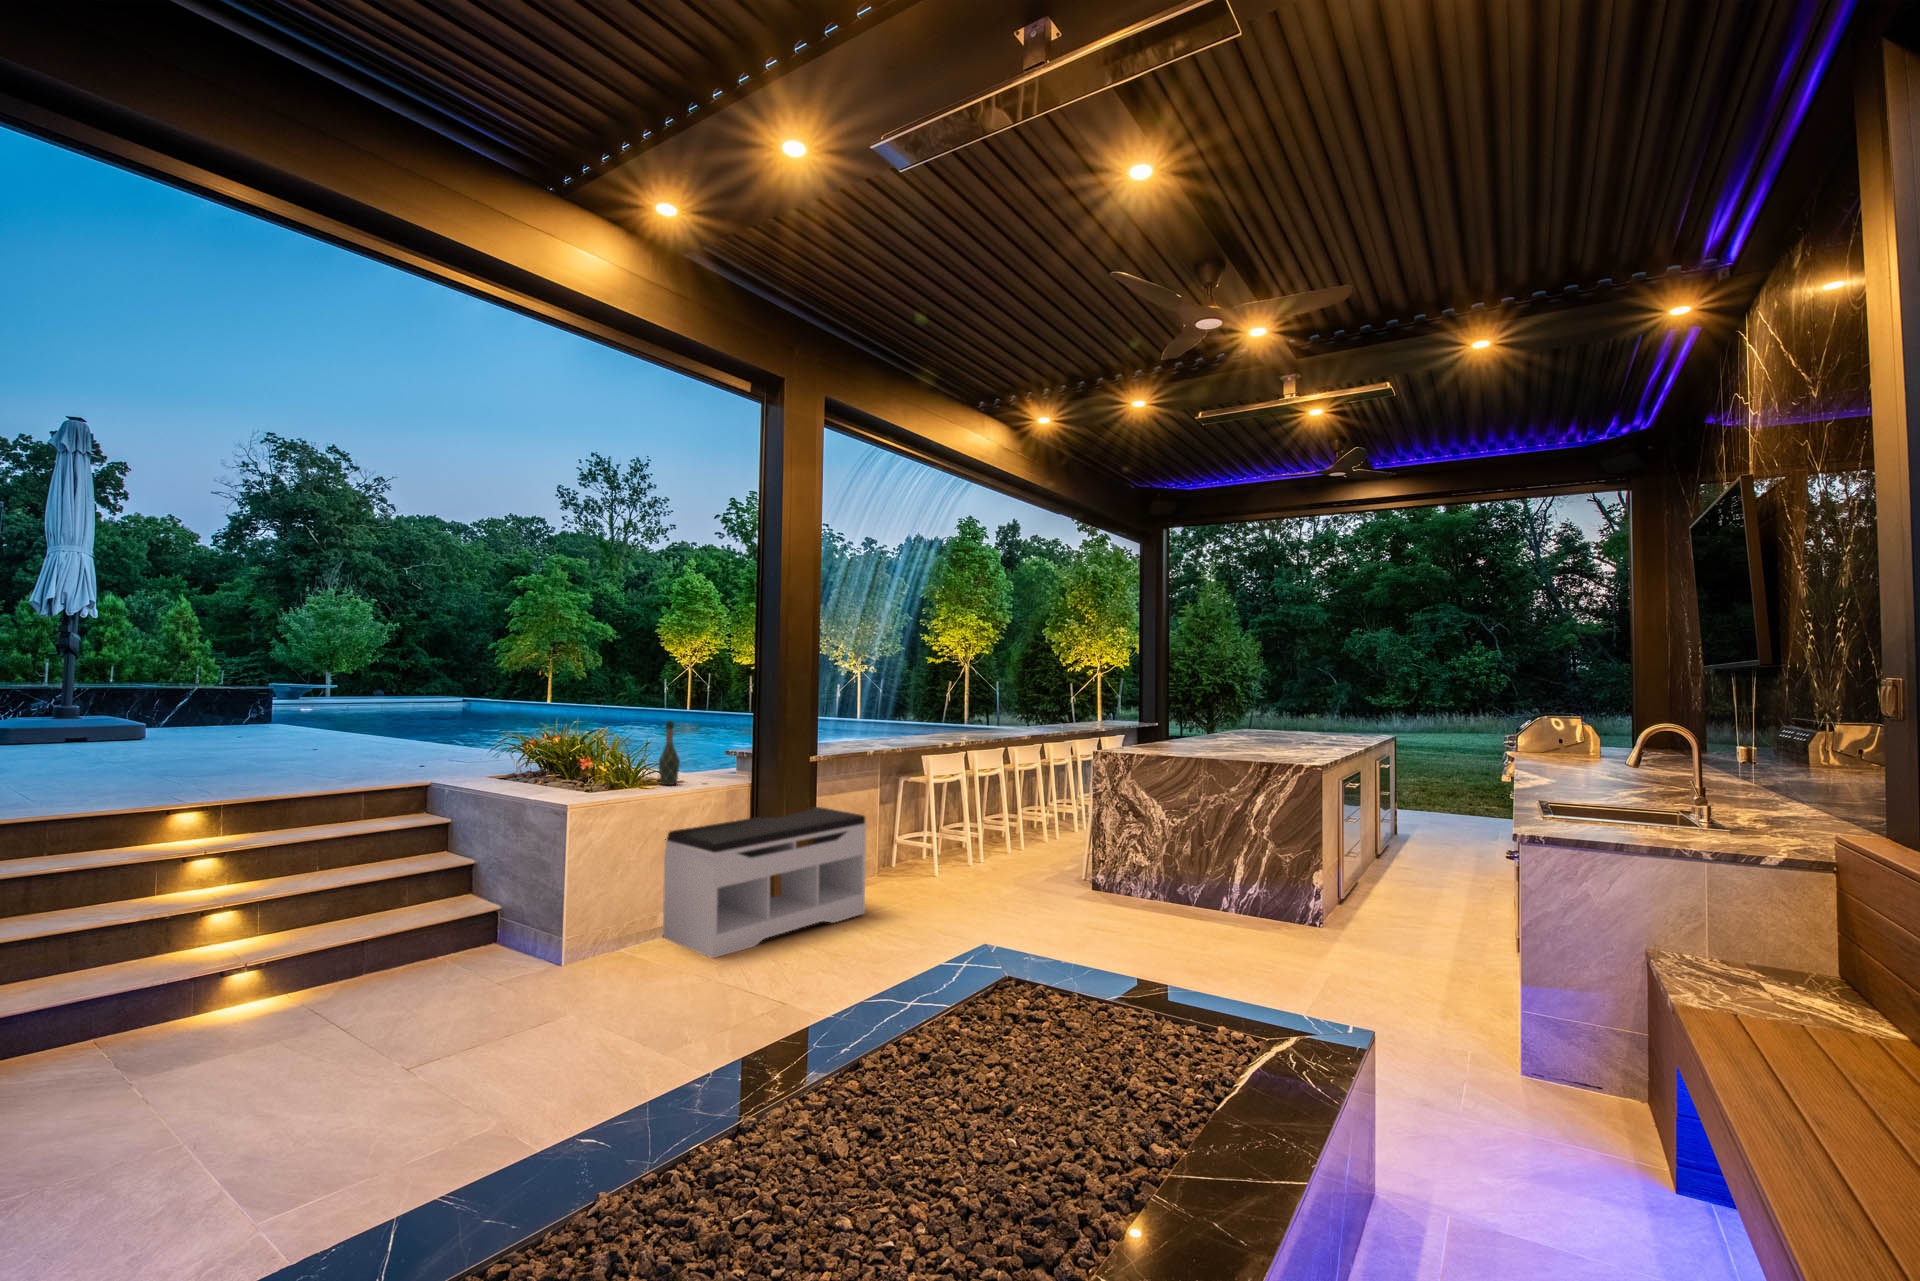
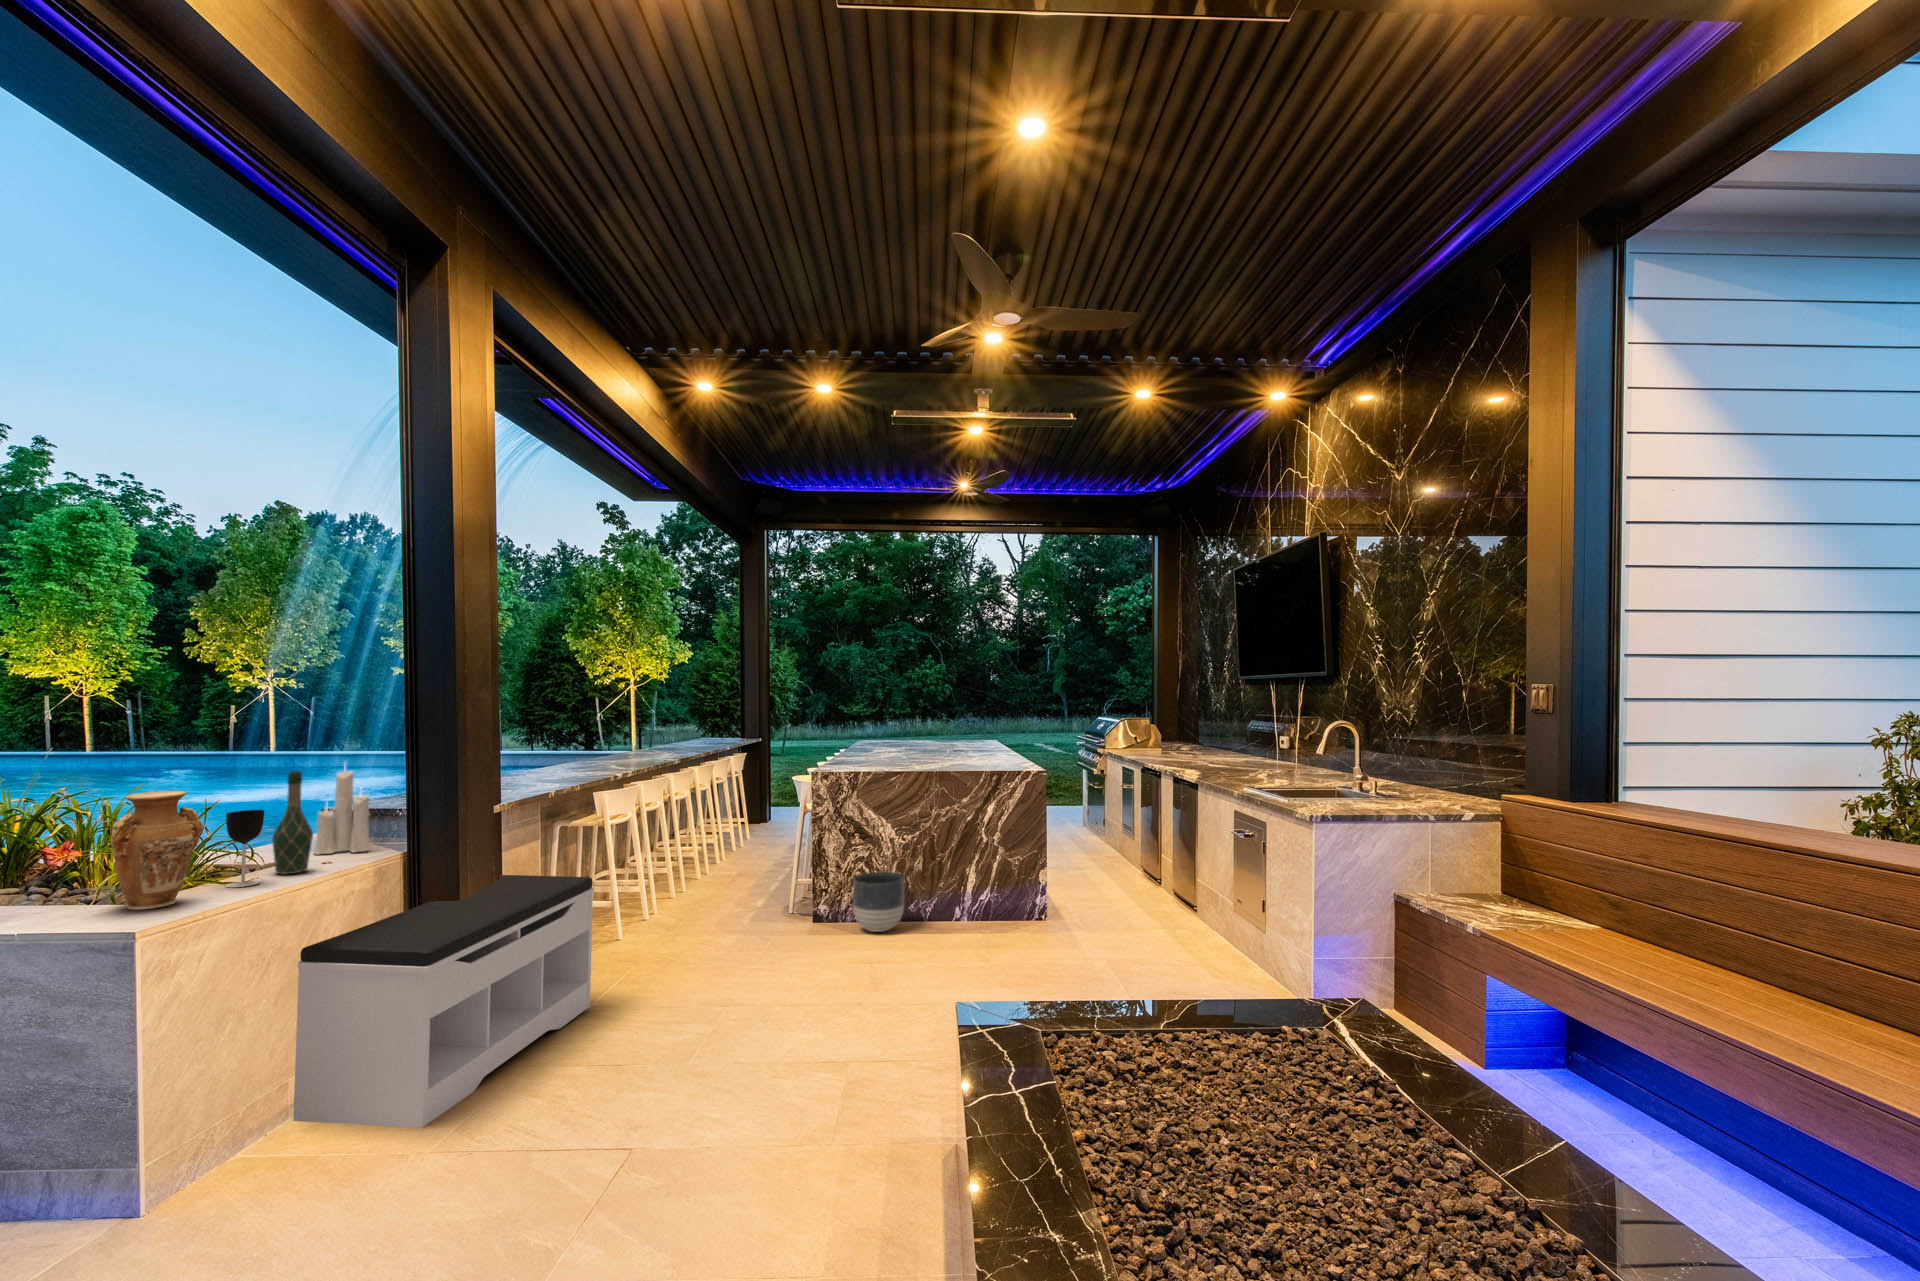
candle: none [696,714,726,778] -> present [314,767,370,855]
vase: none [564,727,611,793] -> present [111,791,203,910]
wine glass: none [629,743,648,788] -> present [225,810,264,887]
planter: none [1116,849,1165,906] -> present [853,872,904,932]

